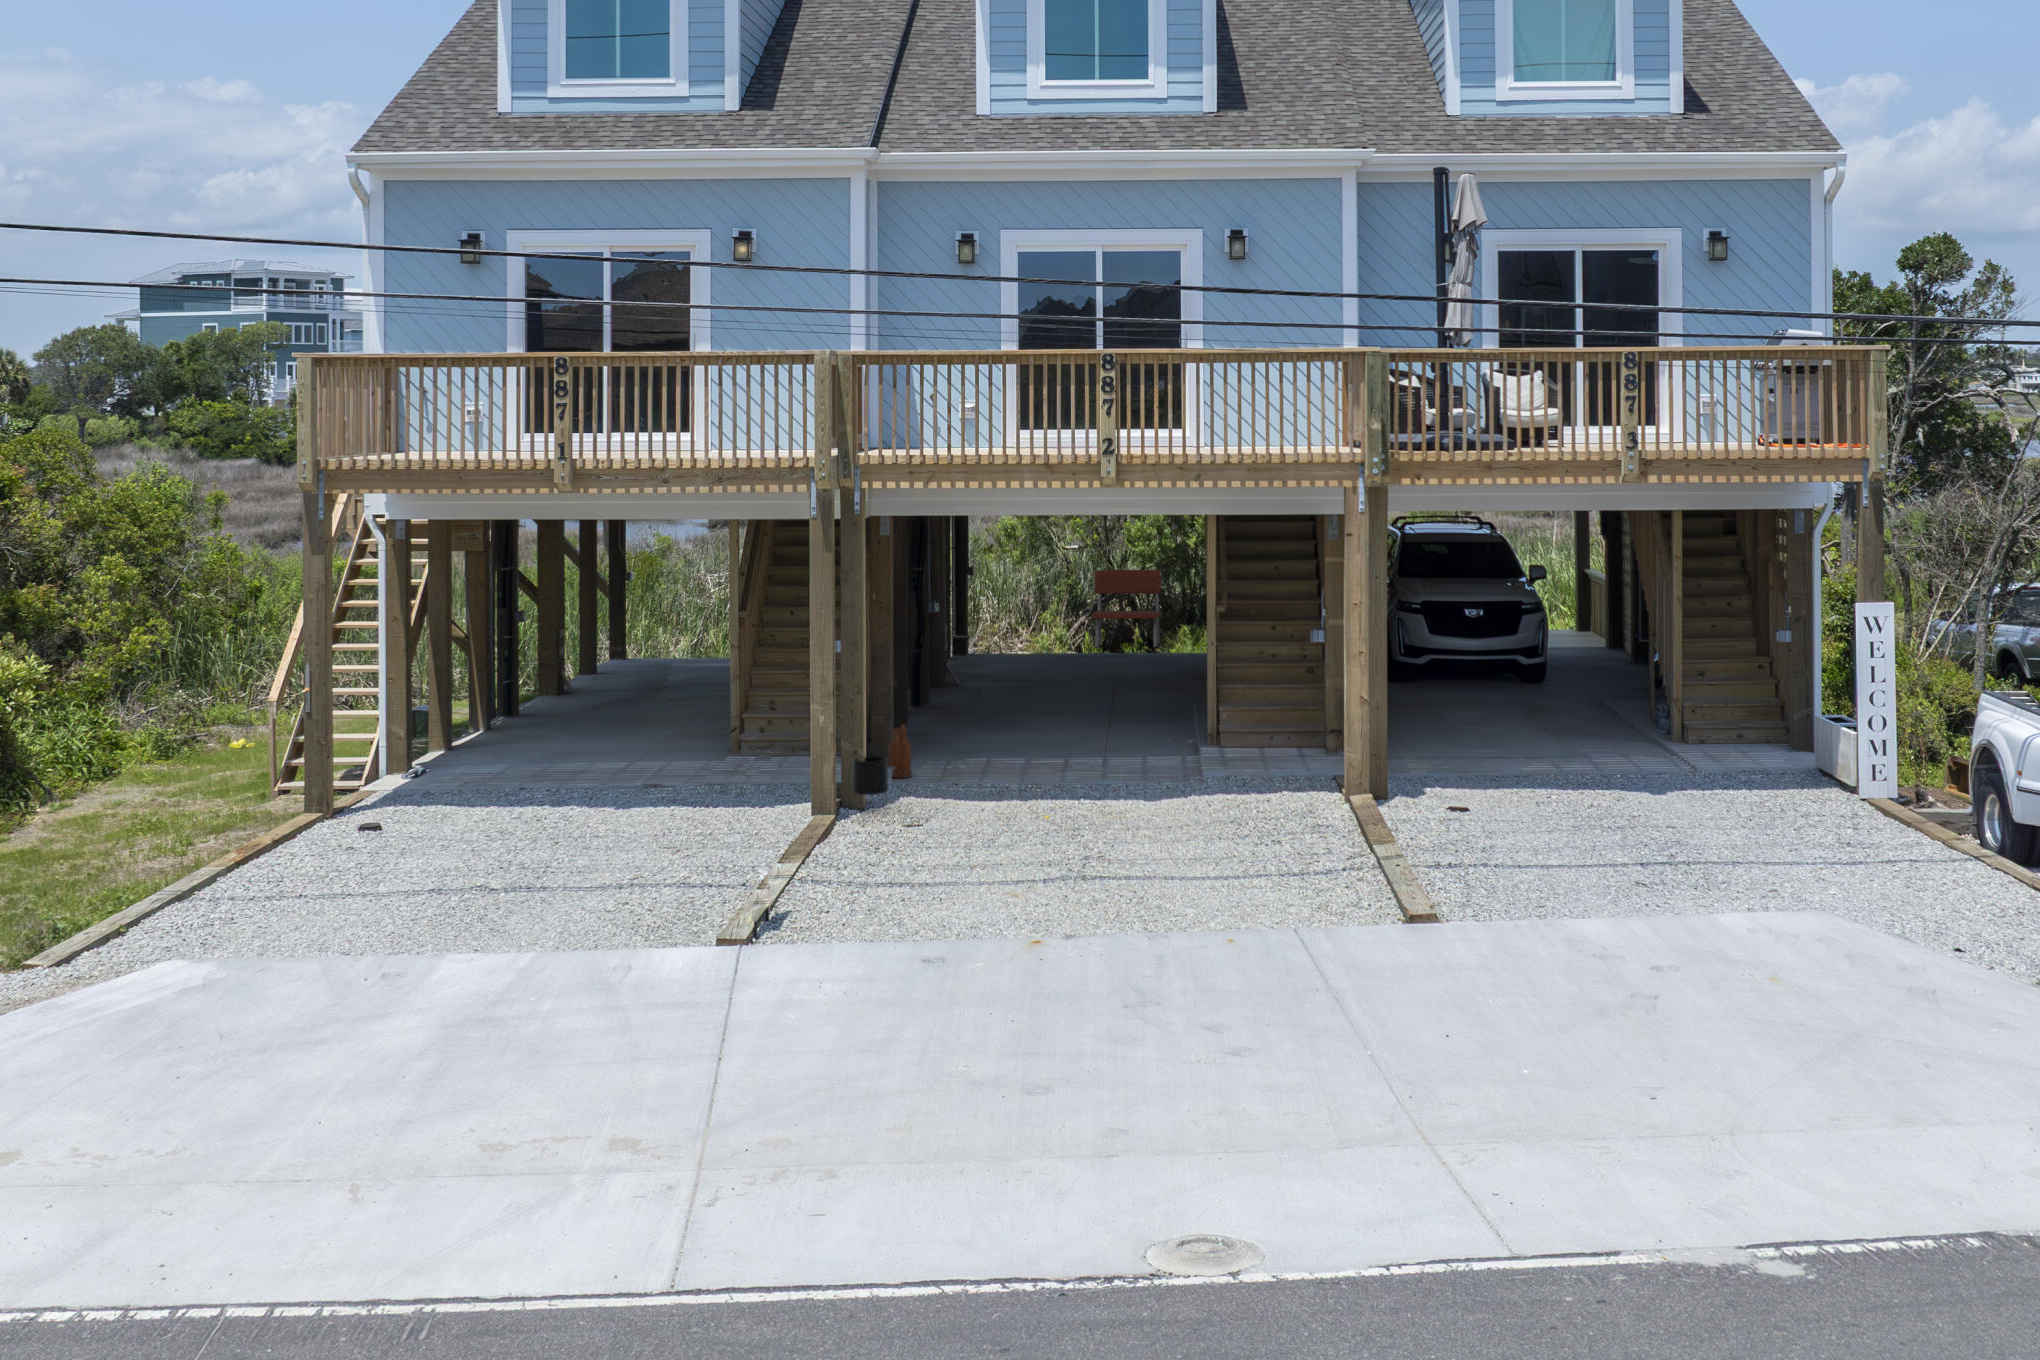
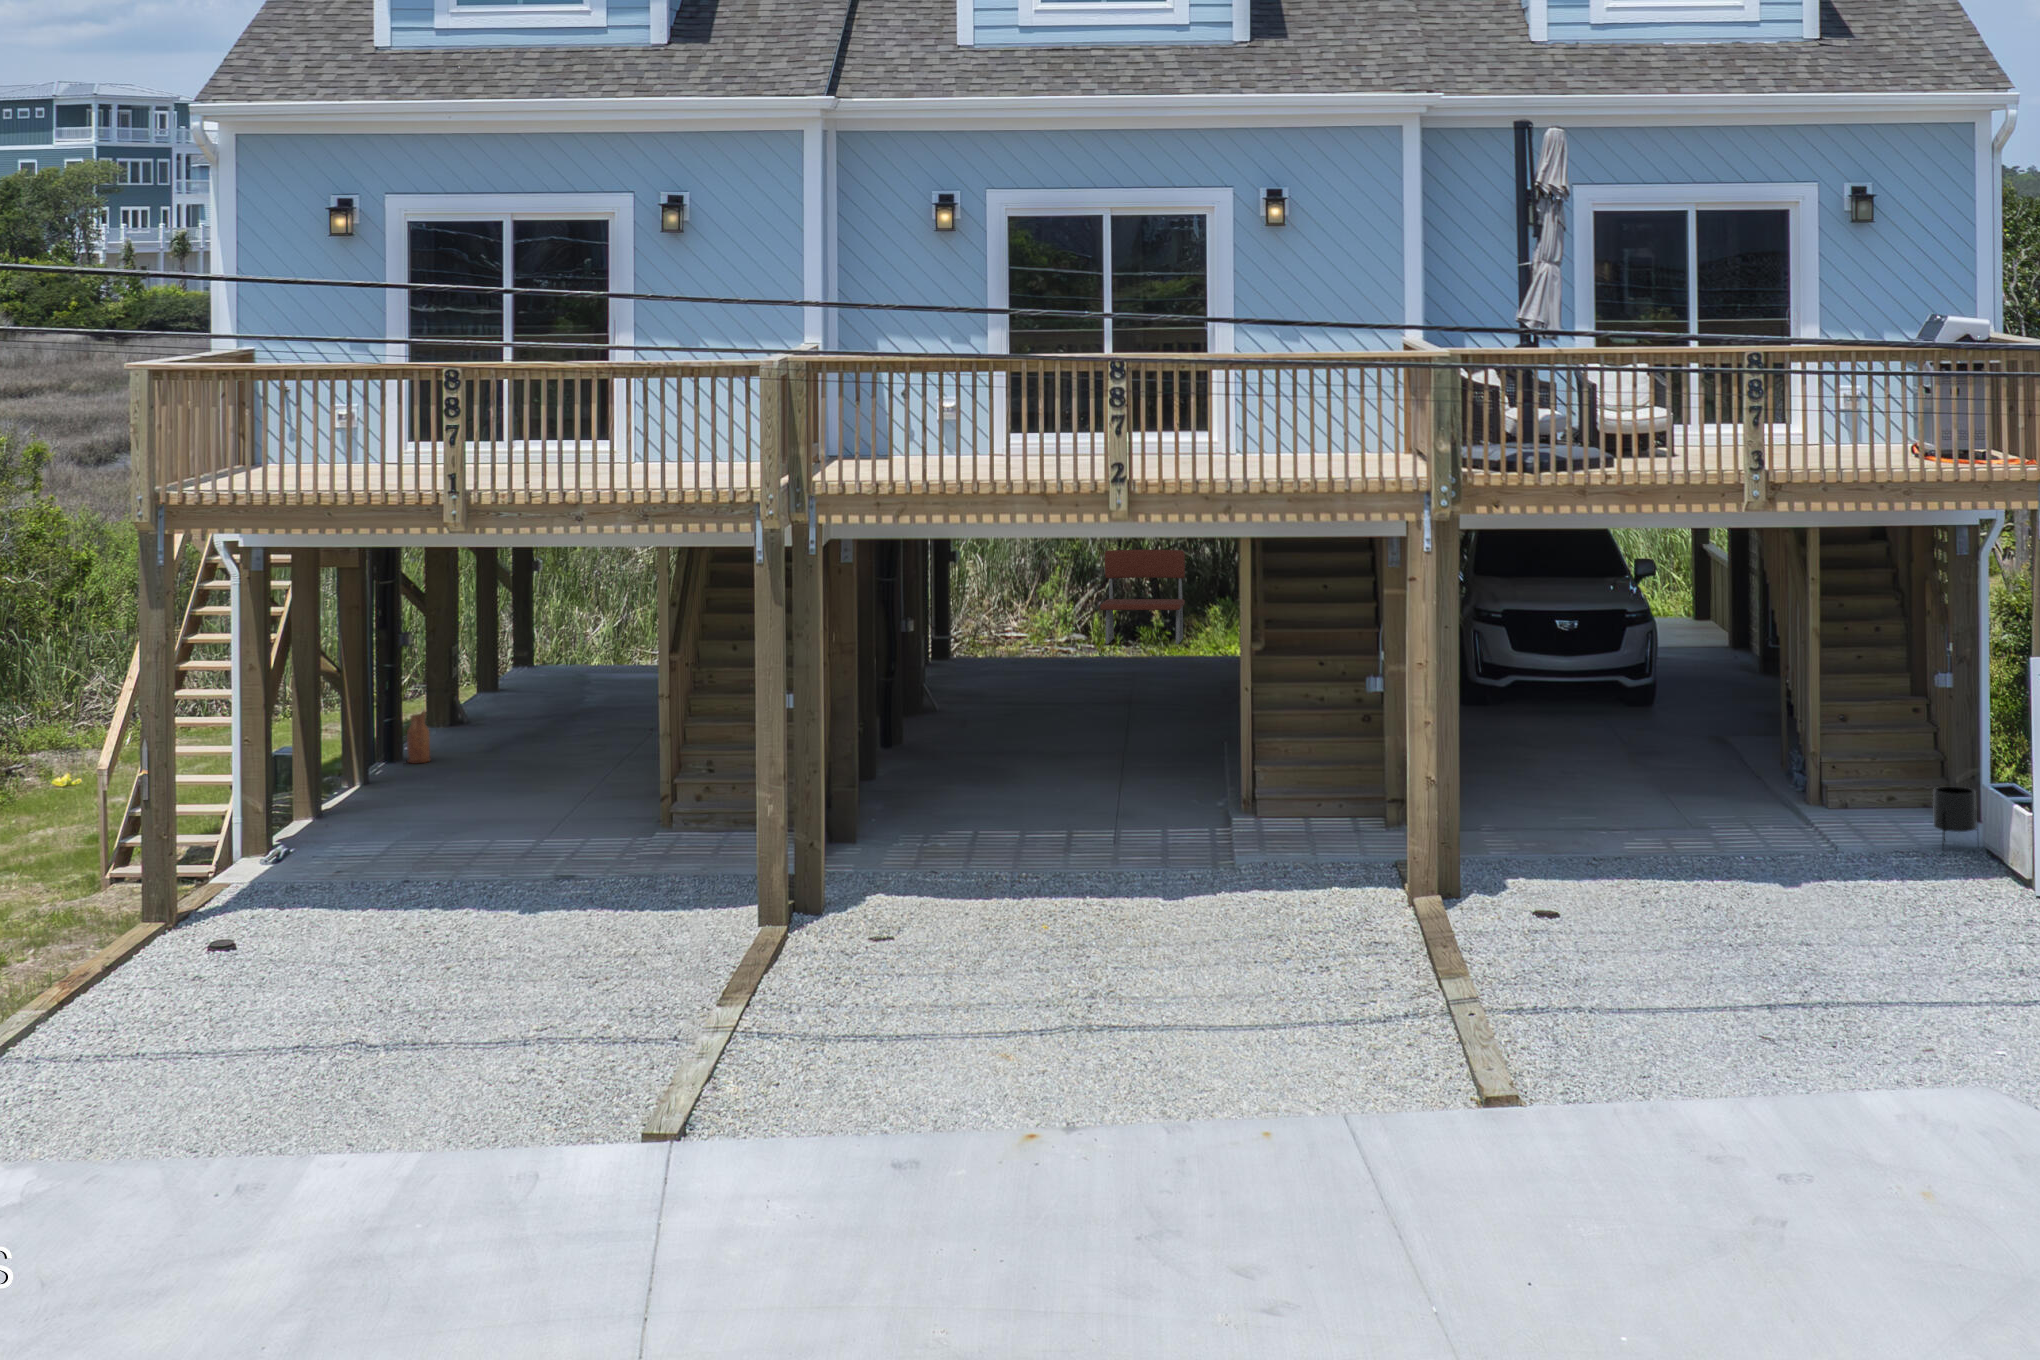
watering can: present [889,725,911,778] -> present [407,710,430,763]
planter: present [852,756,888,796] -> present [1933,787,1978,842]

